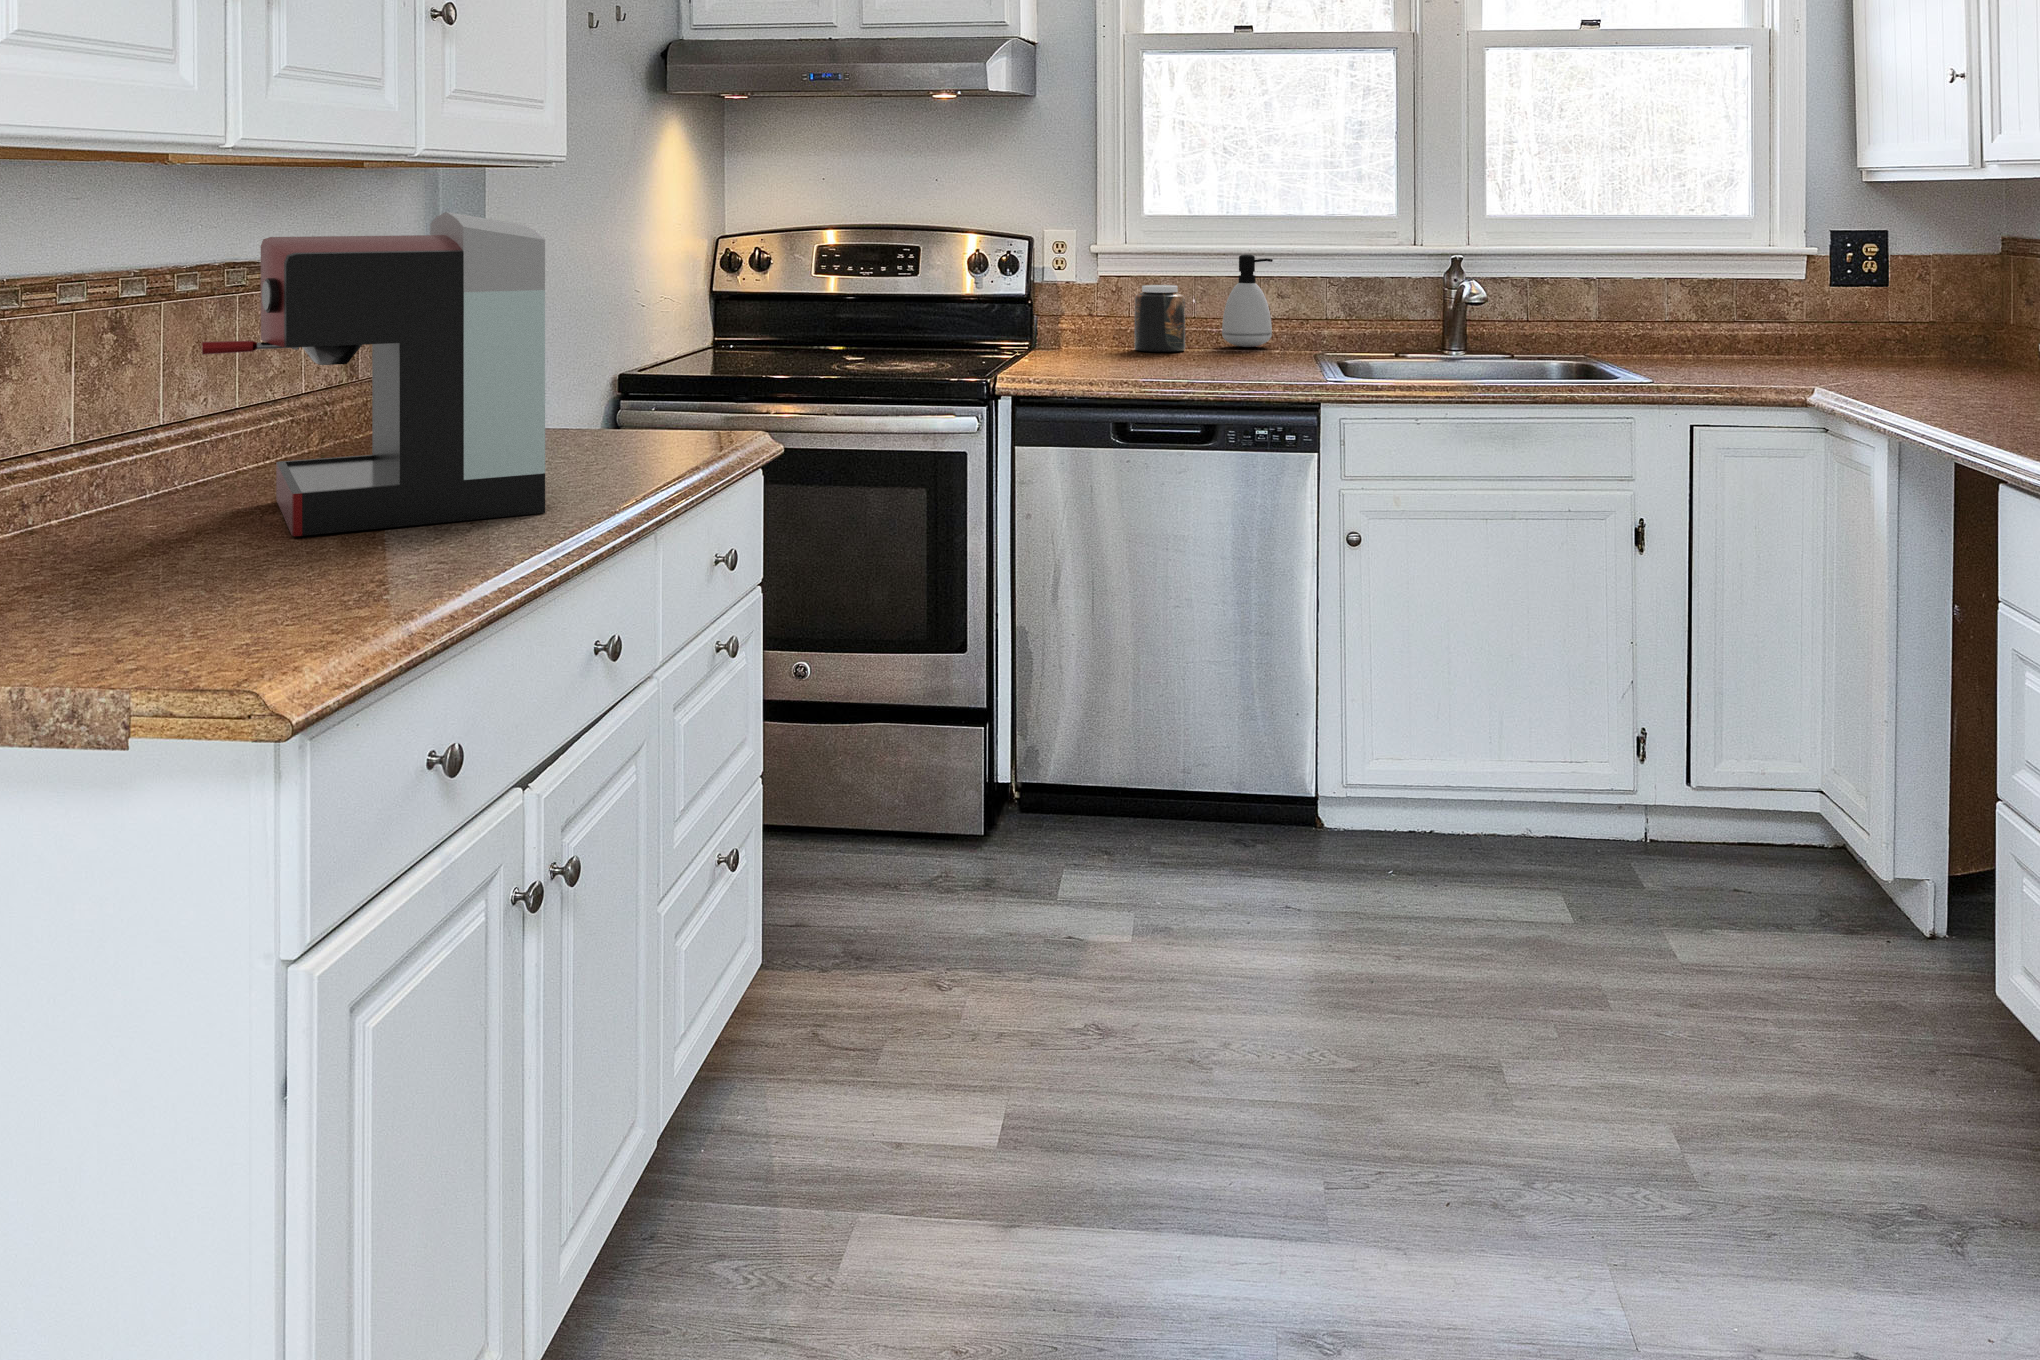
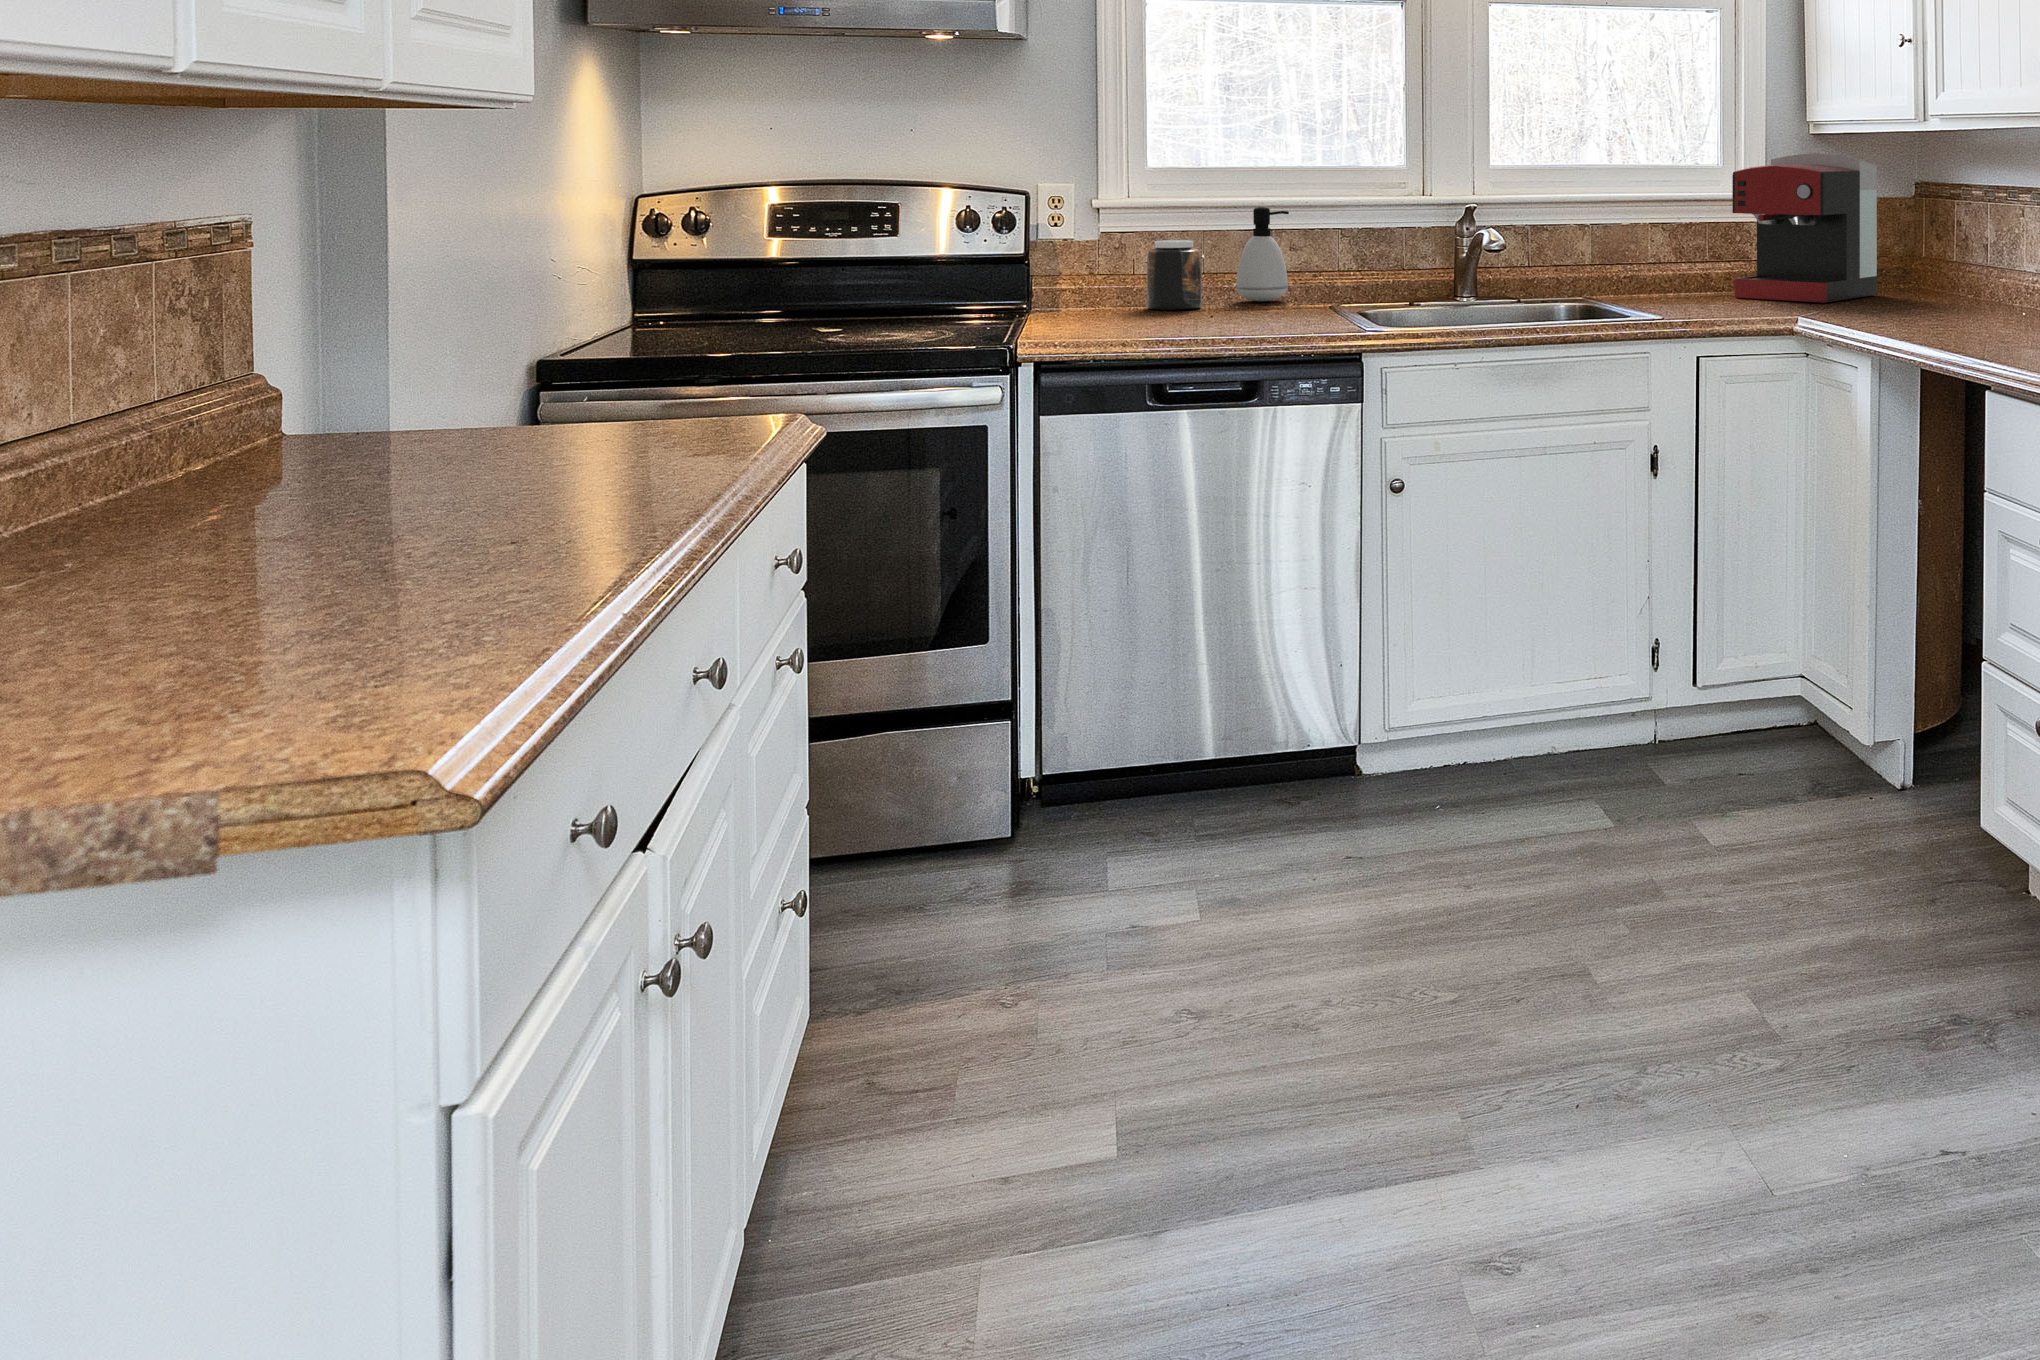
coffee maker: present [202,212,545,536] -> present [1732,153,1877,303]

